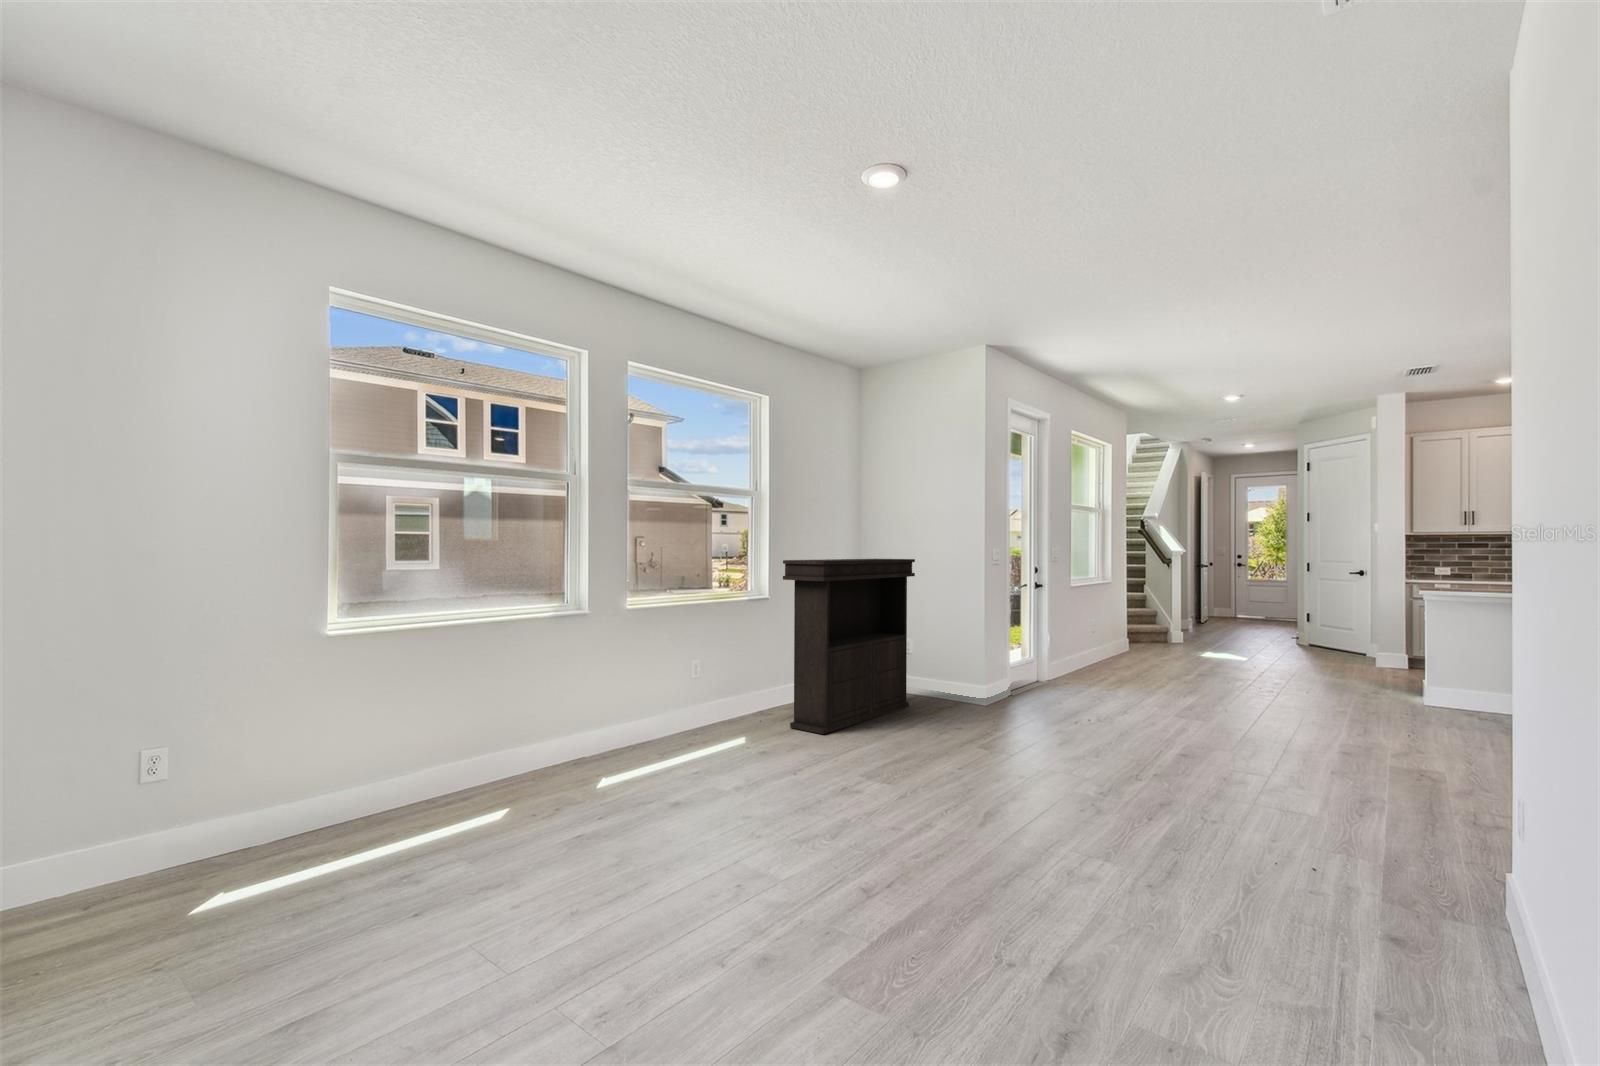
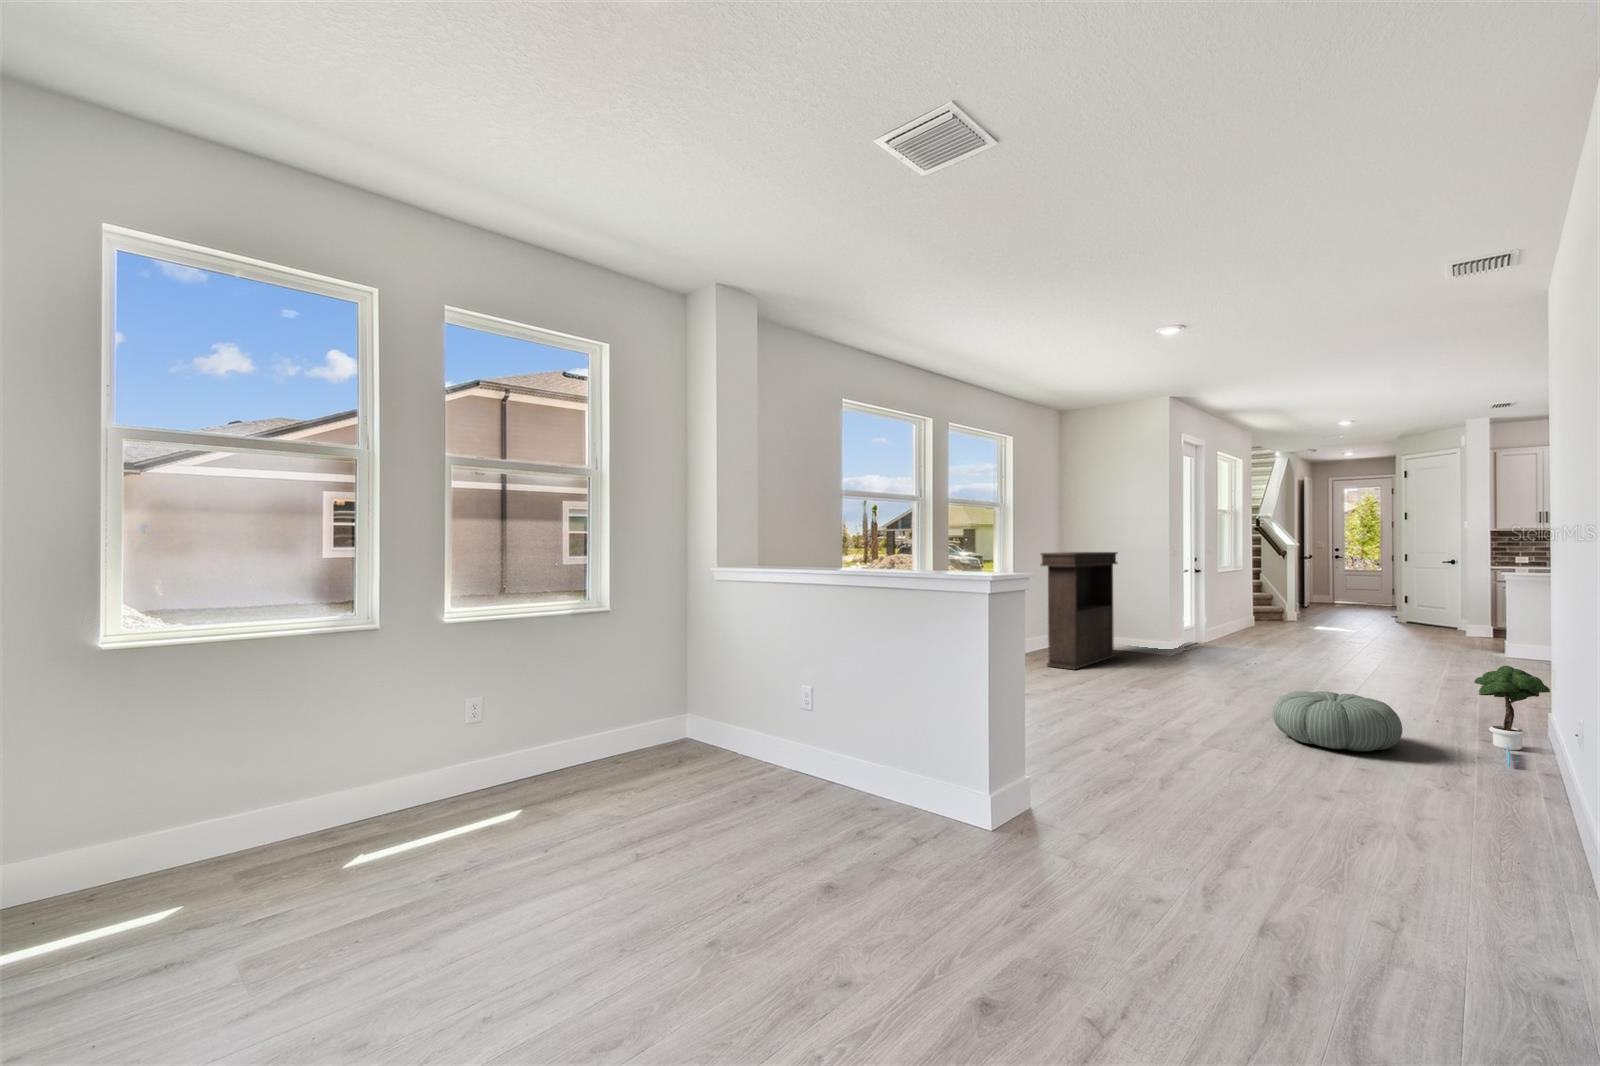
potted tree: none [1365,782,1499,1021] -> present [1474,666,1550,766]
pouf: none [1012,820,1227,969] -> present [1273,691,1402,751]

